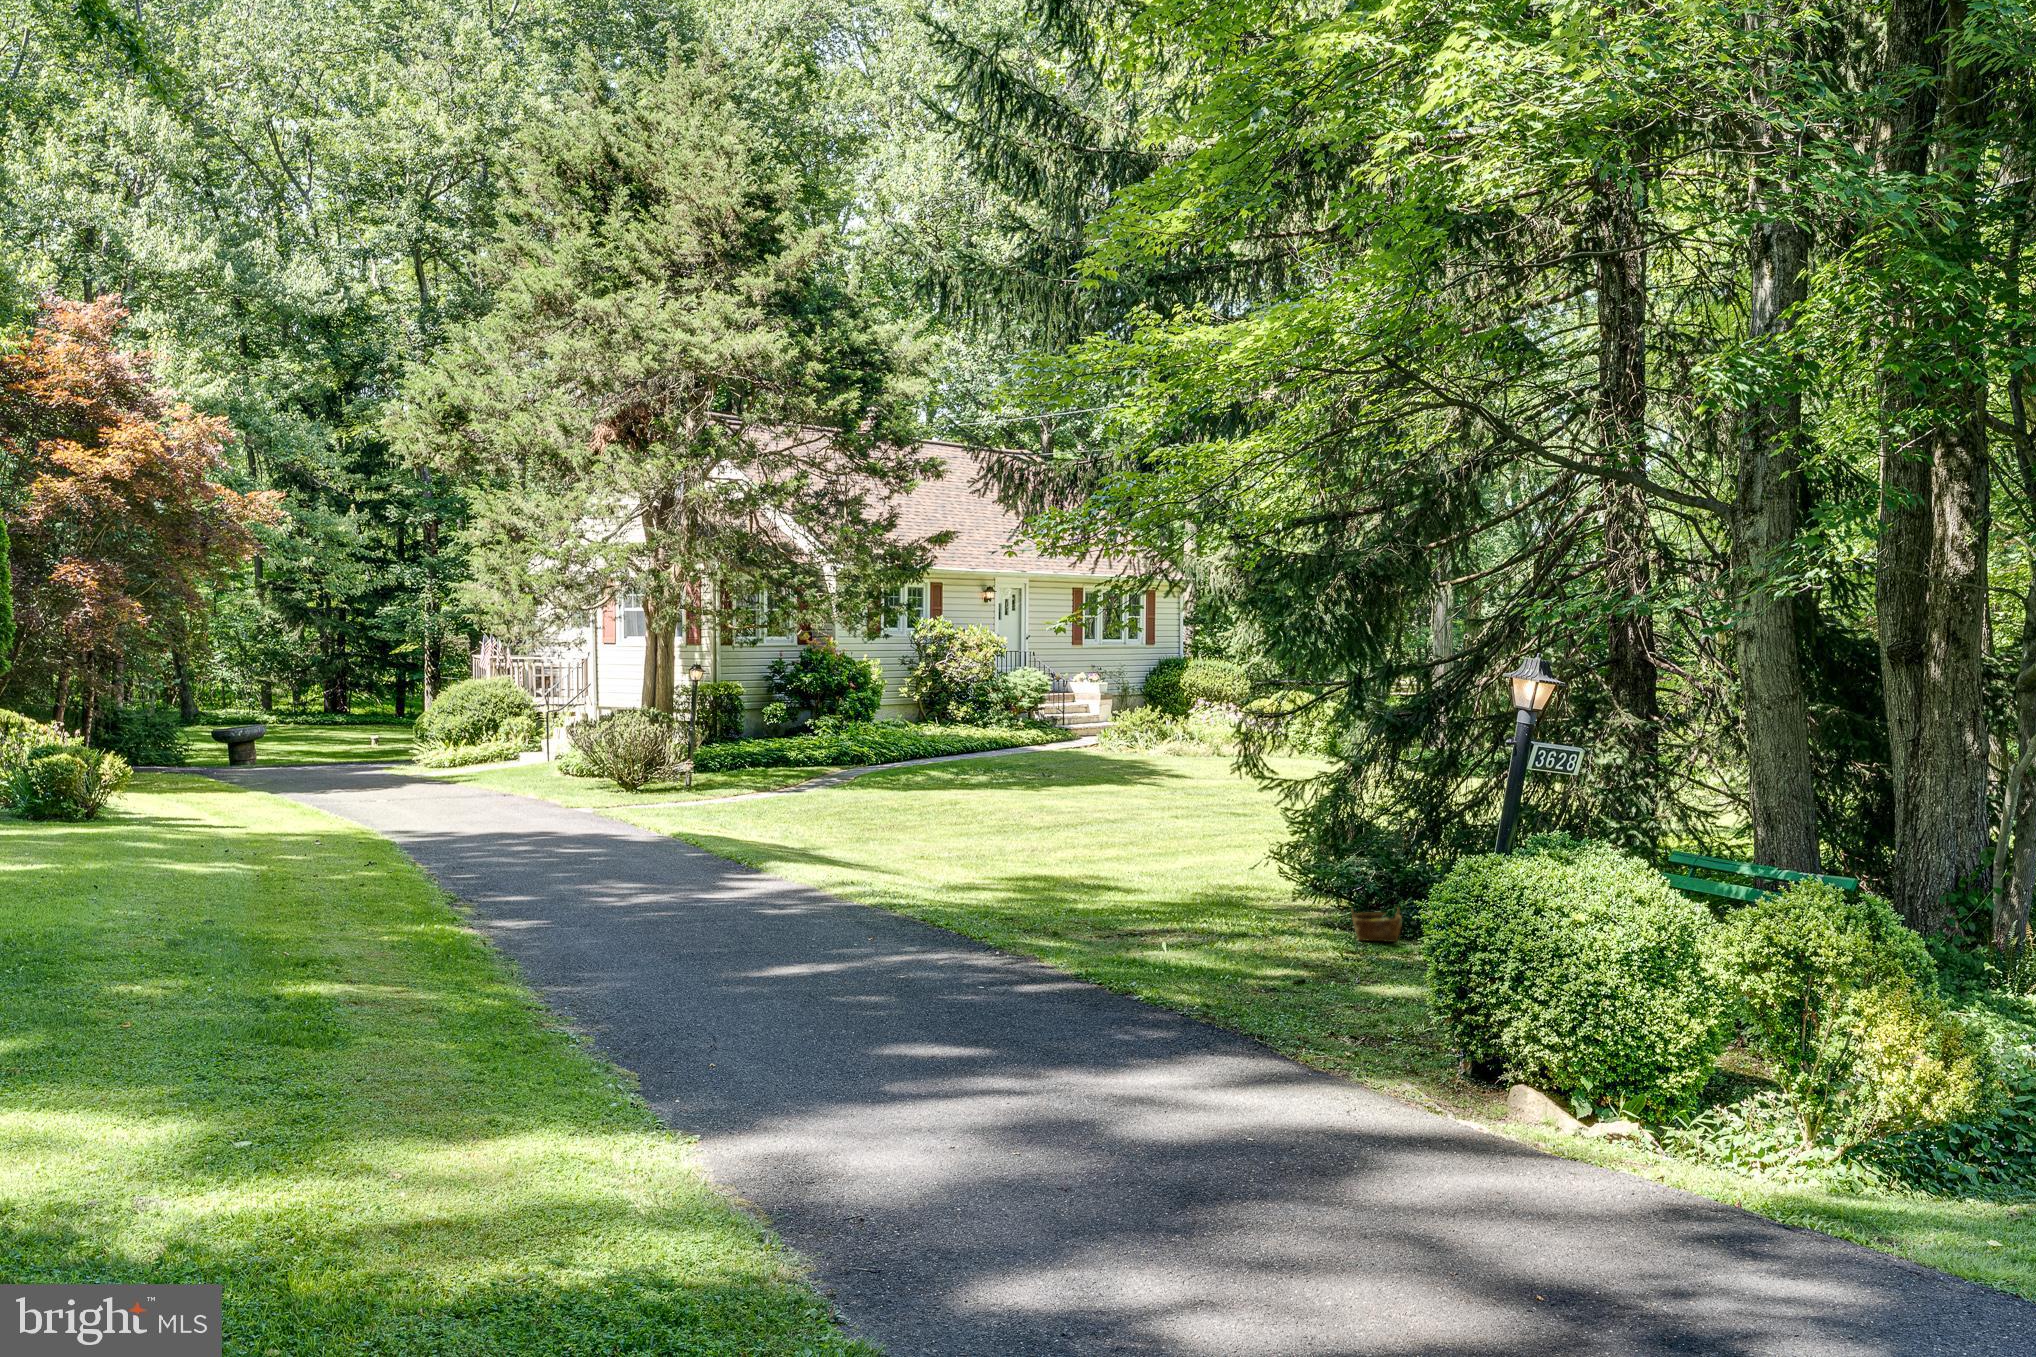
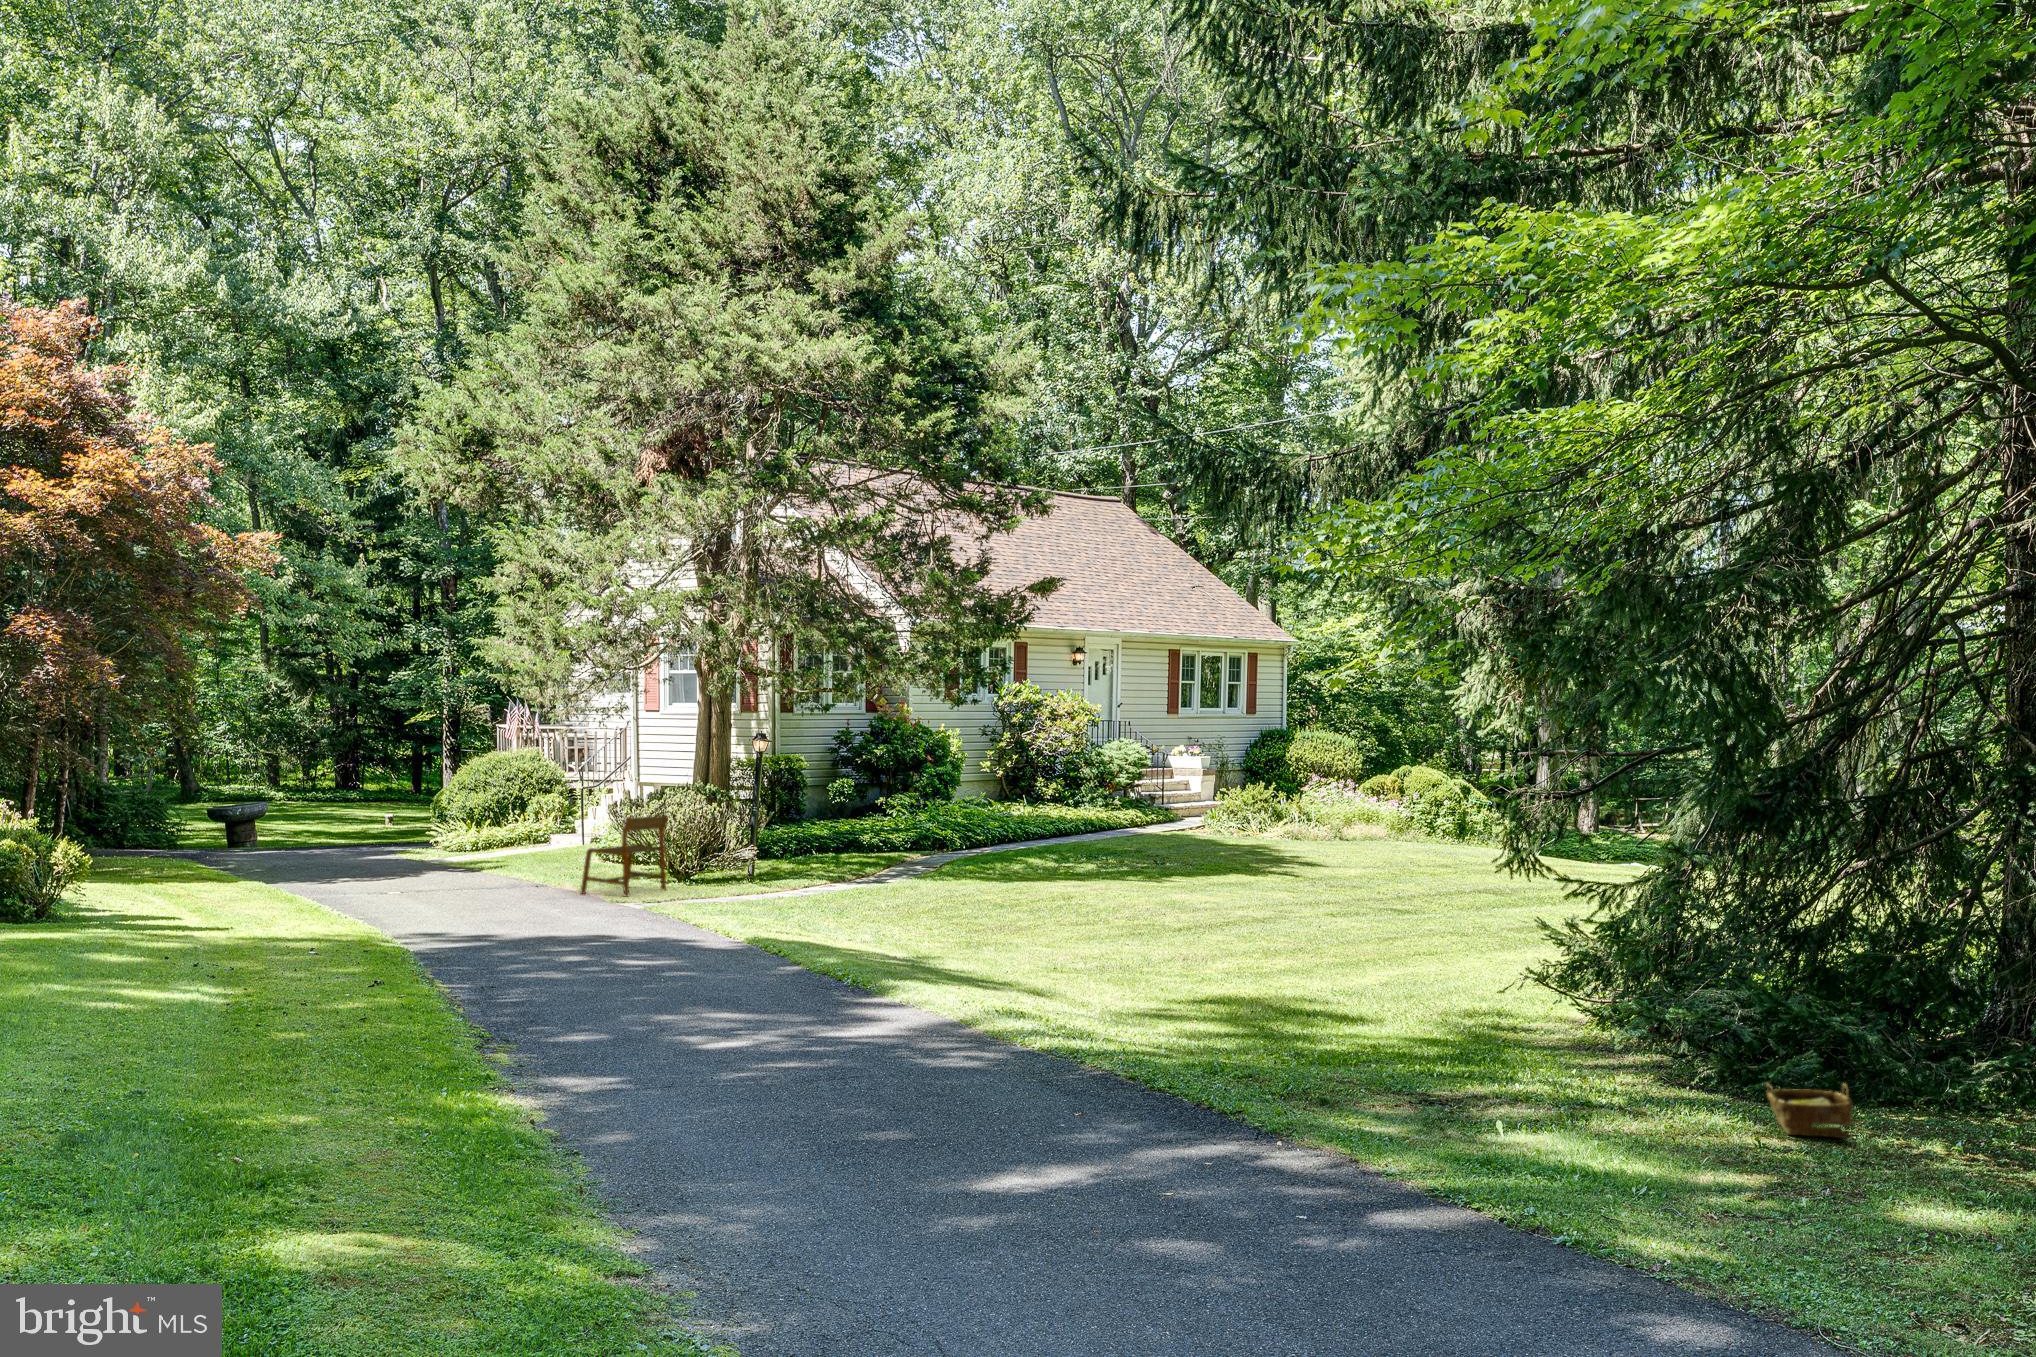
bench: none [548,734,621,800] -> present [581,815,668,897]

